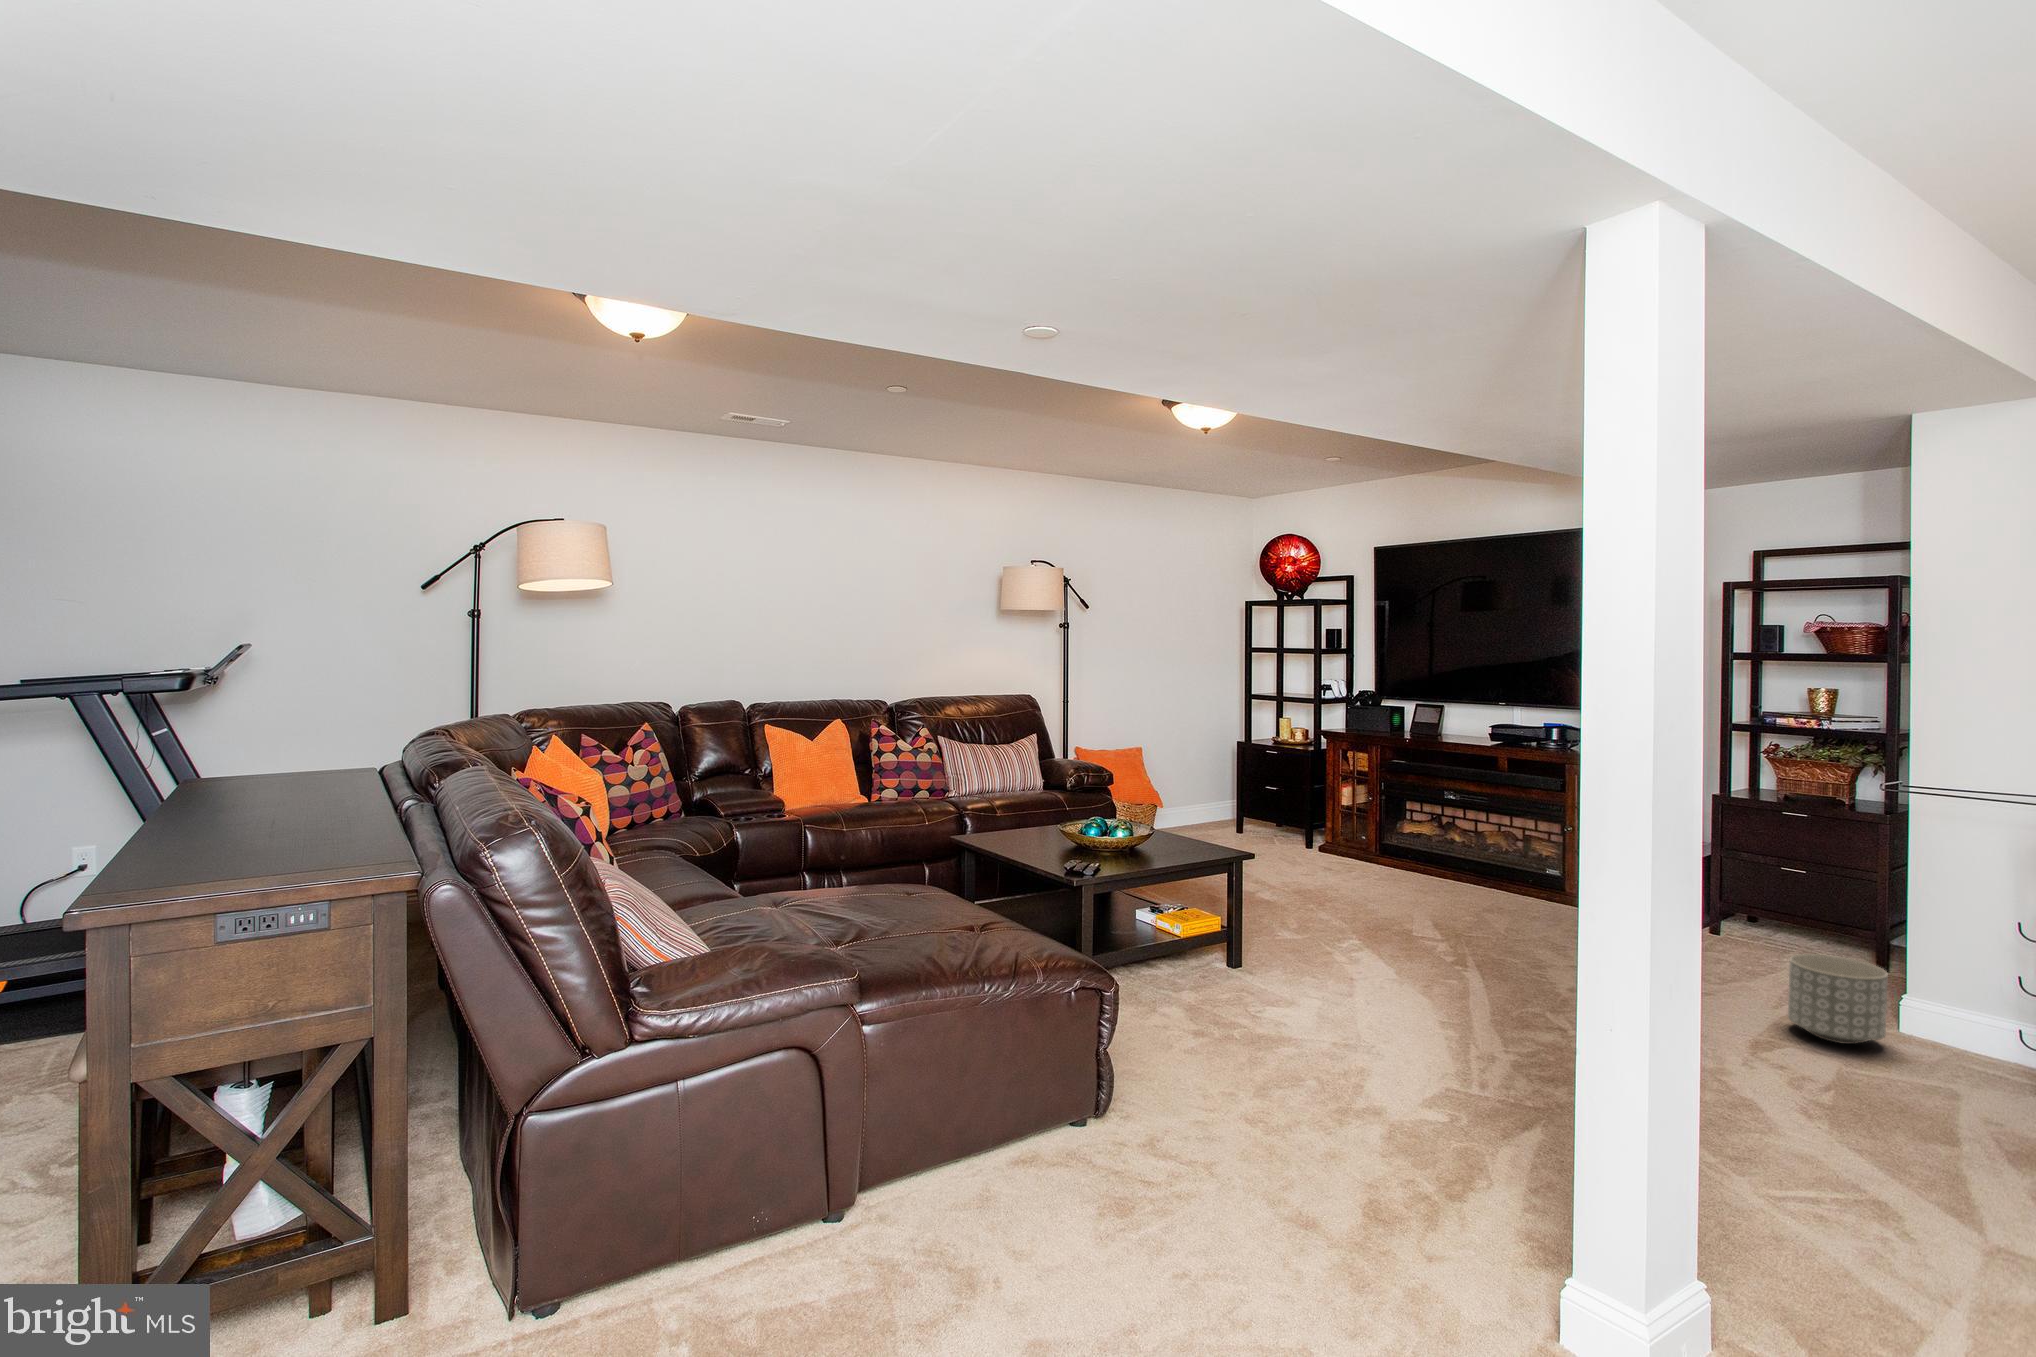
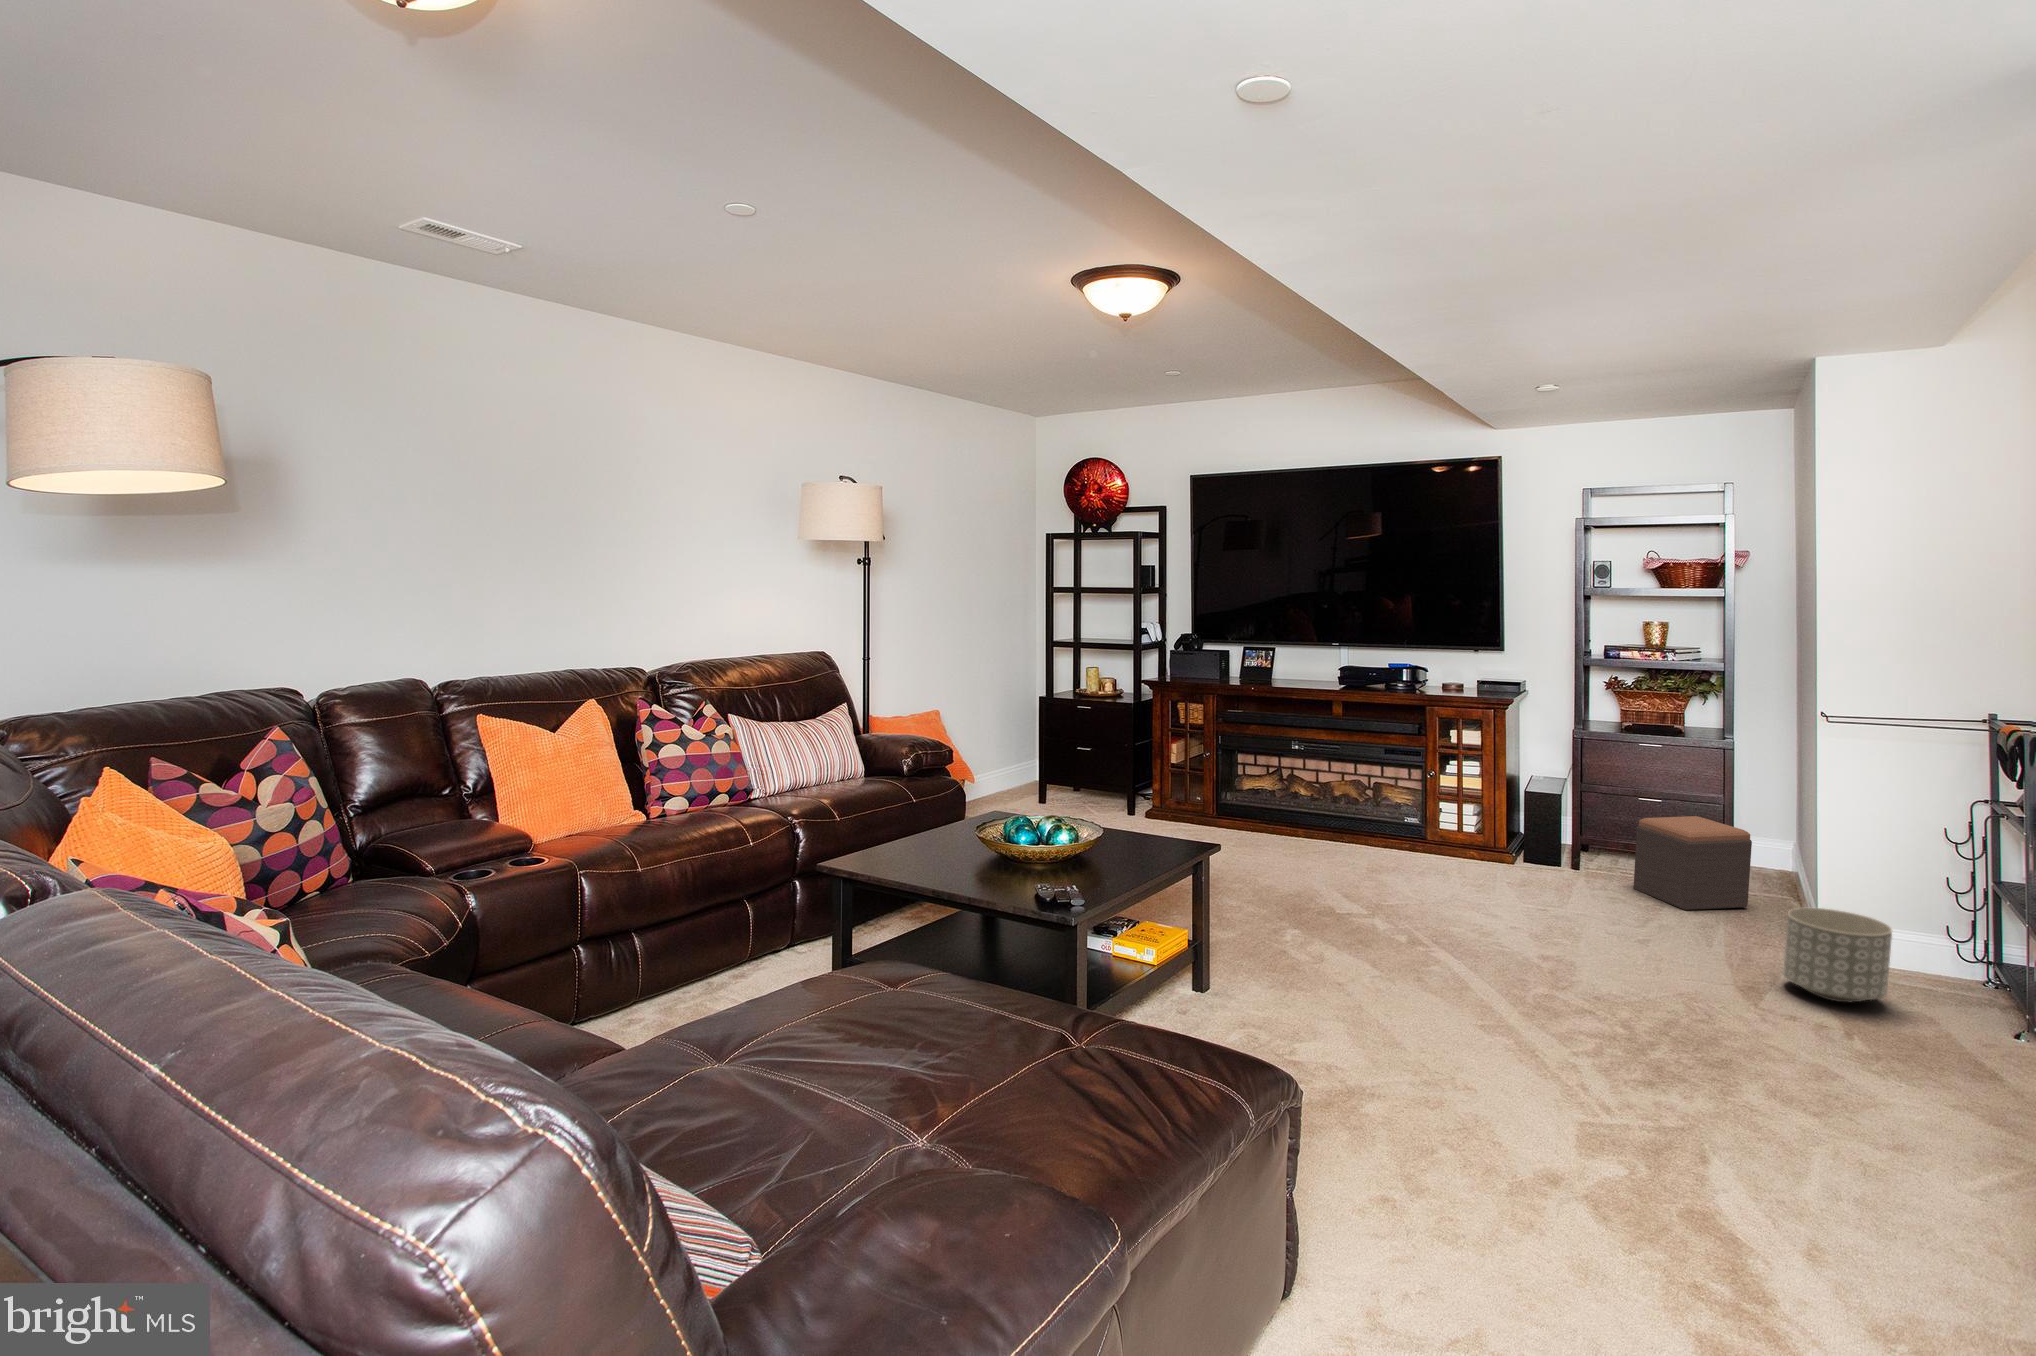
footstool: none [1746,877,1859,973] -> present [1633,816,1752,910]

